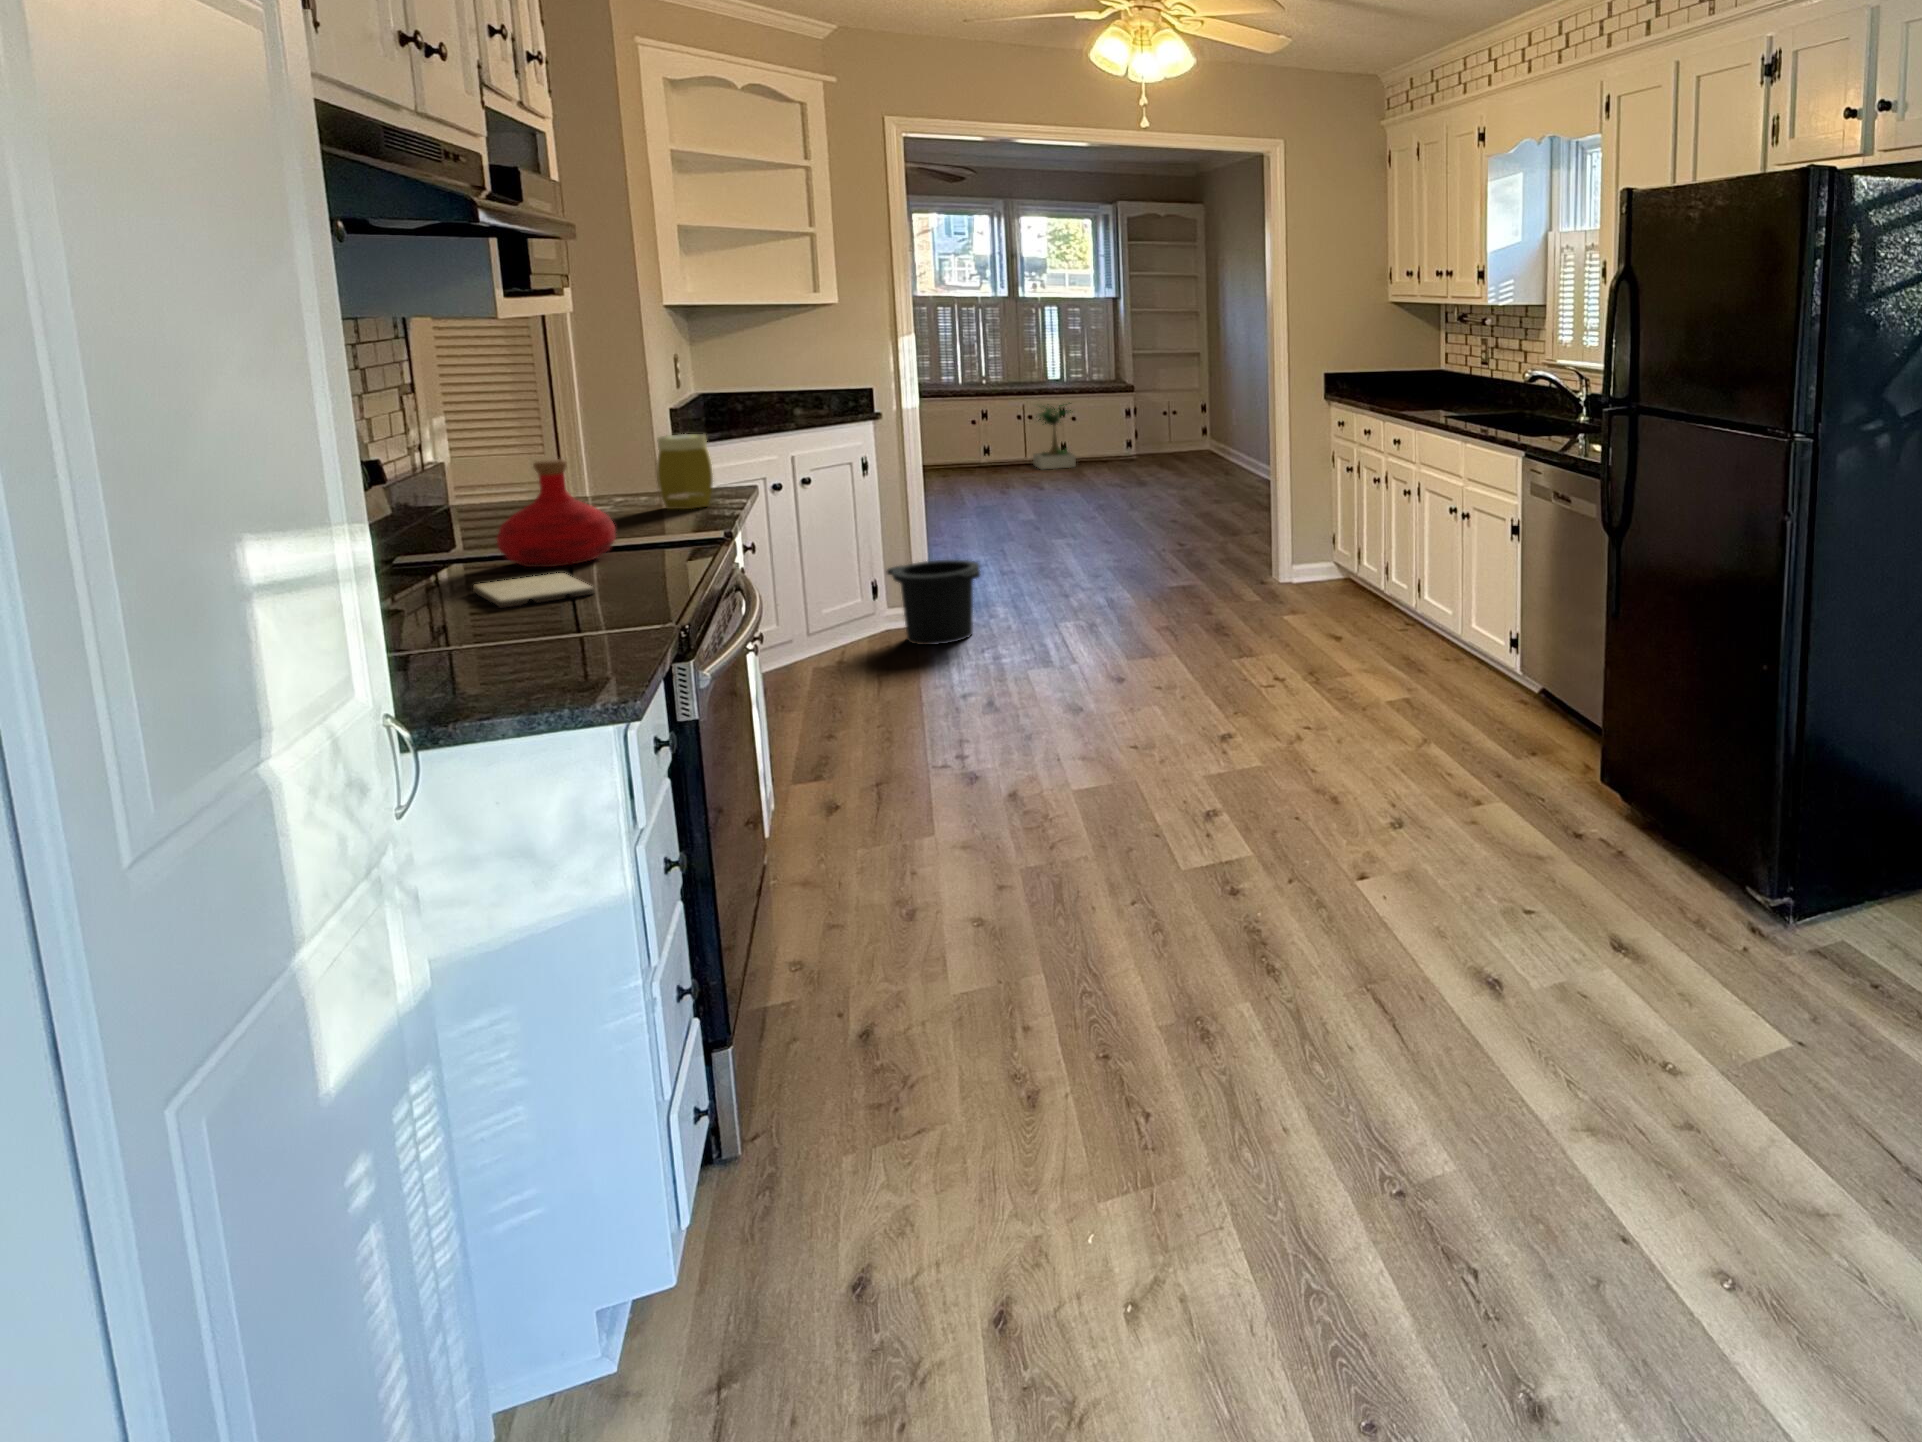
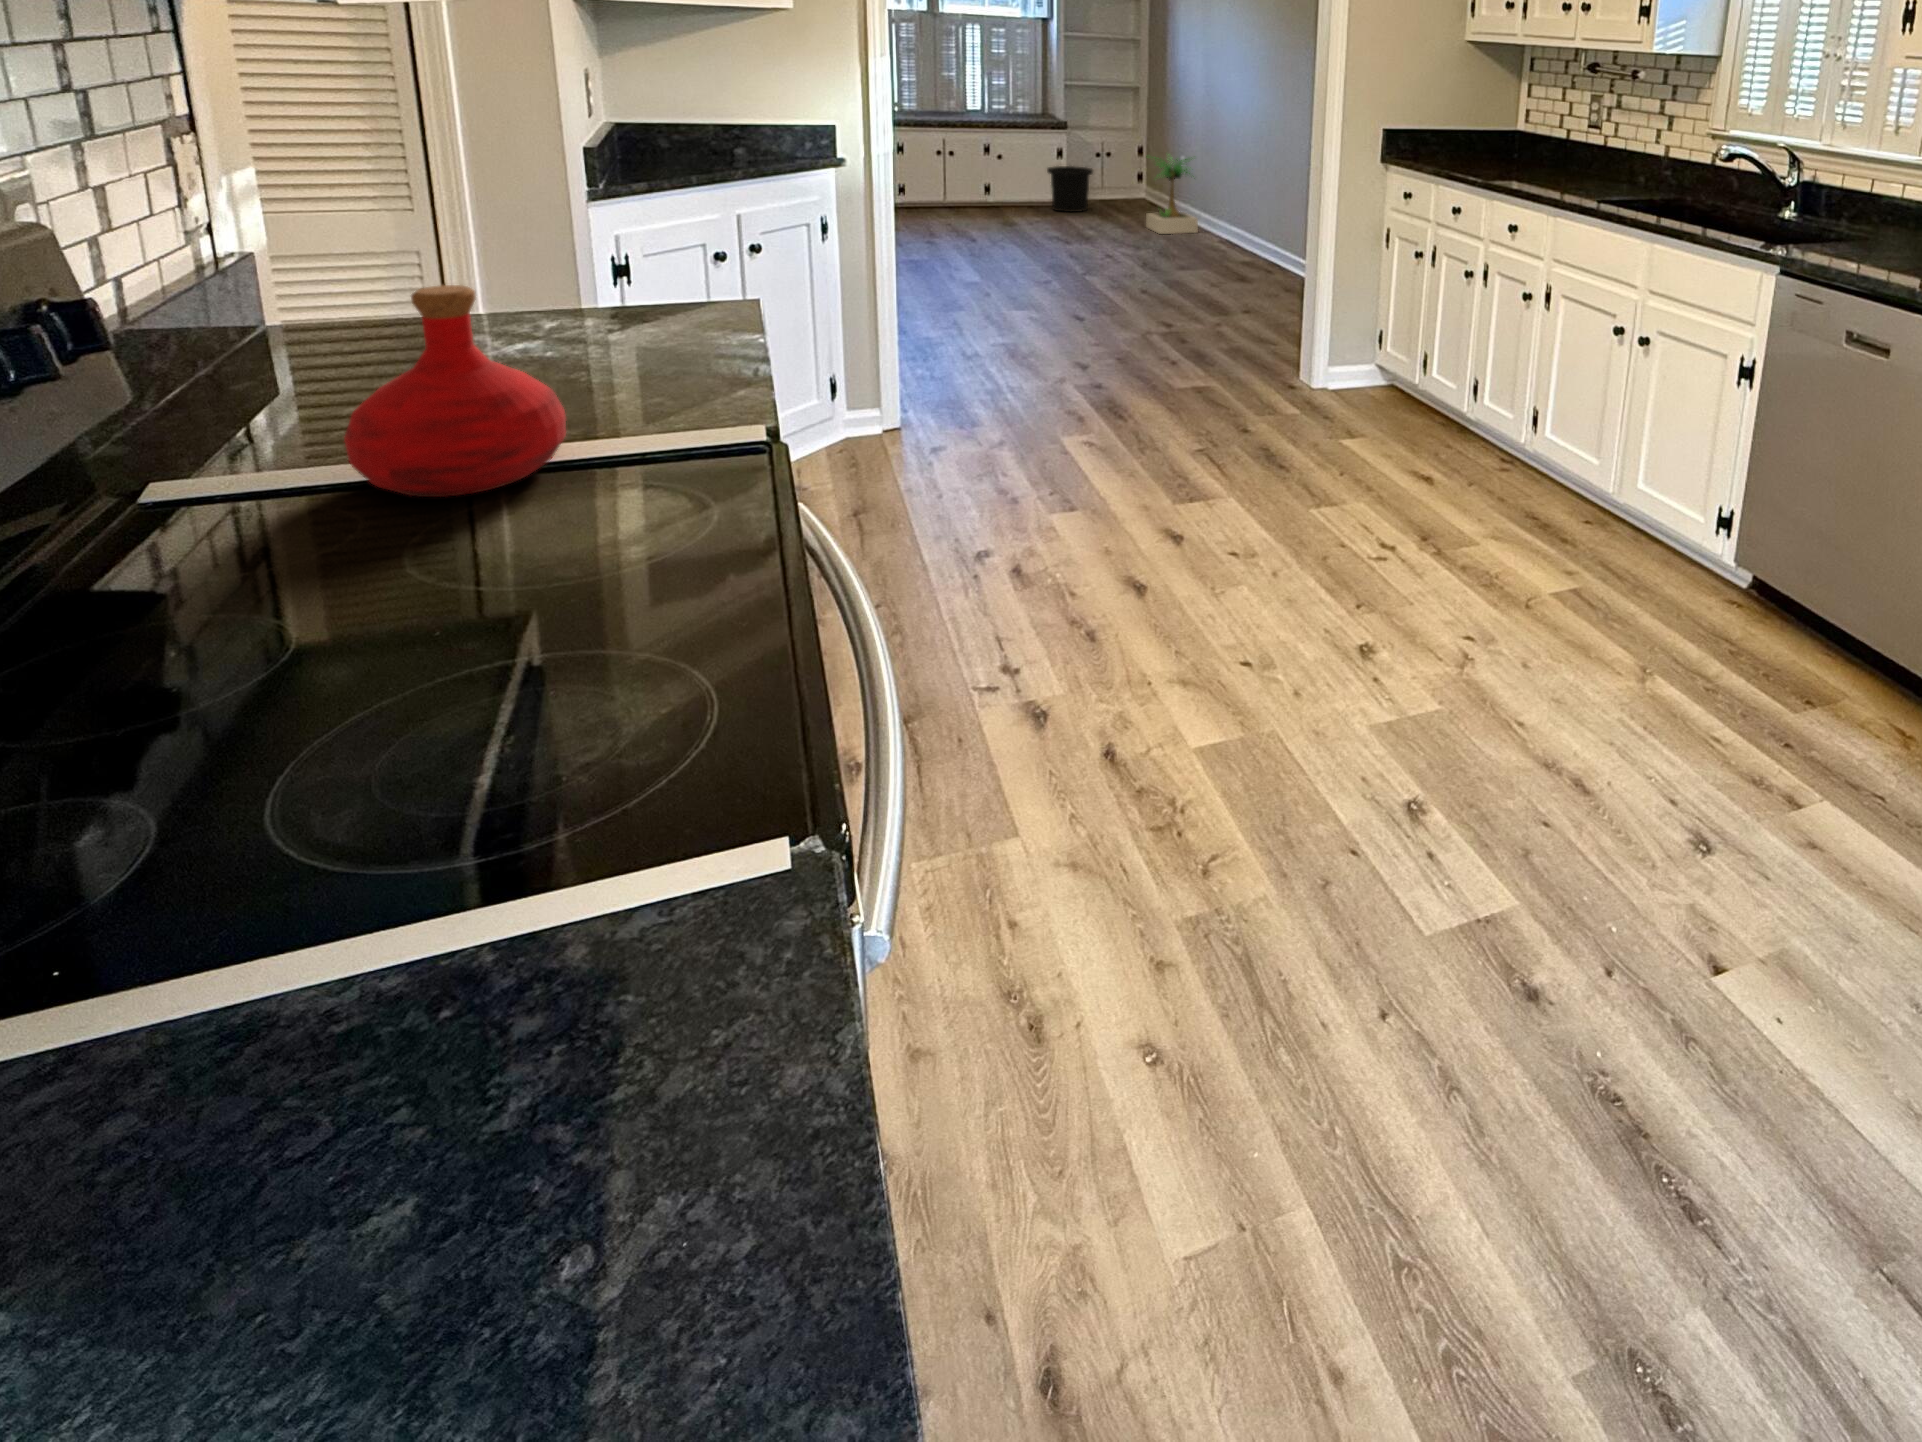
potted plant: present [1033,403,1076,469] -> present [1146,154,1198,234]
jar: present [657,434,713,509] -> none [599,208,685,331]
trash can: present [886,560,981,645] -> present [1047,166,1093,212]
cutting board: present [473,573,594,608] -> none [297,535,557,671]

